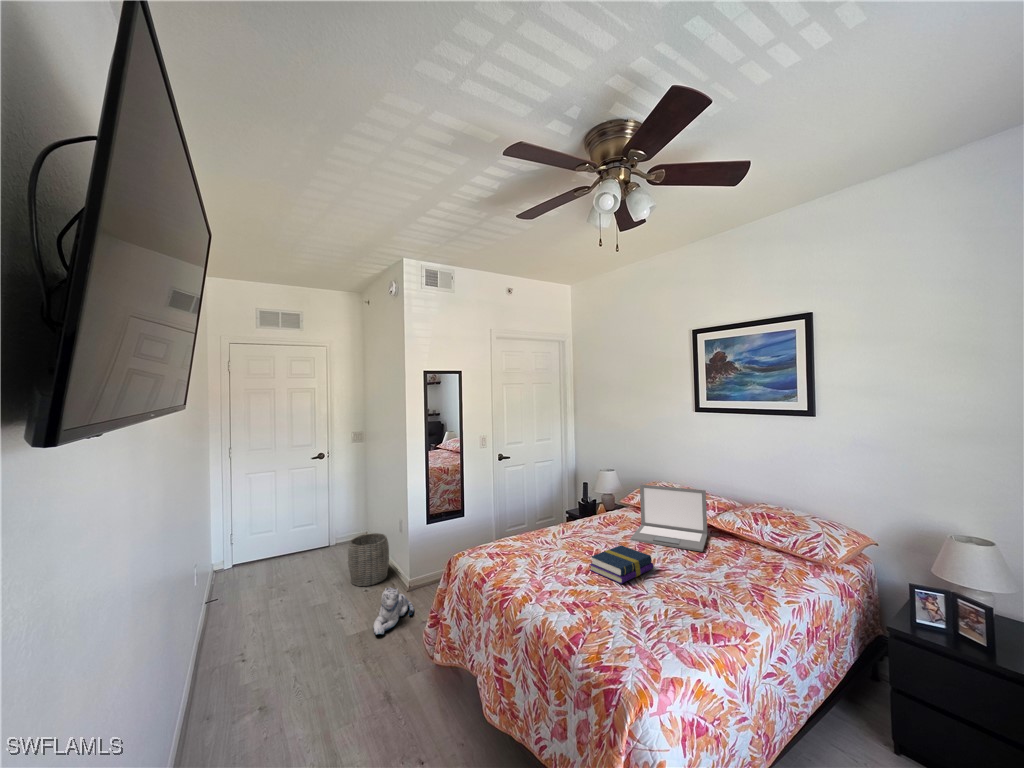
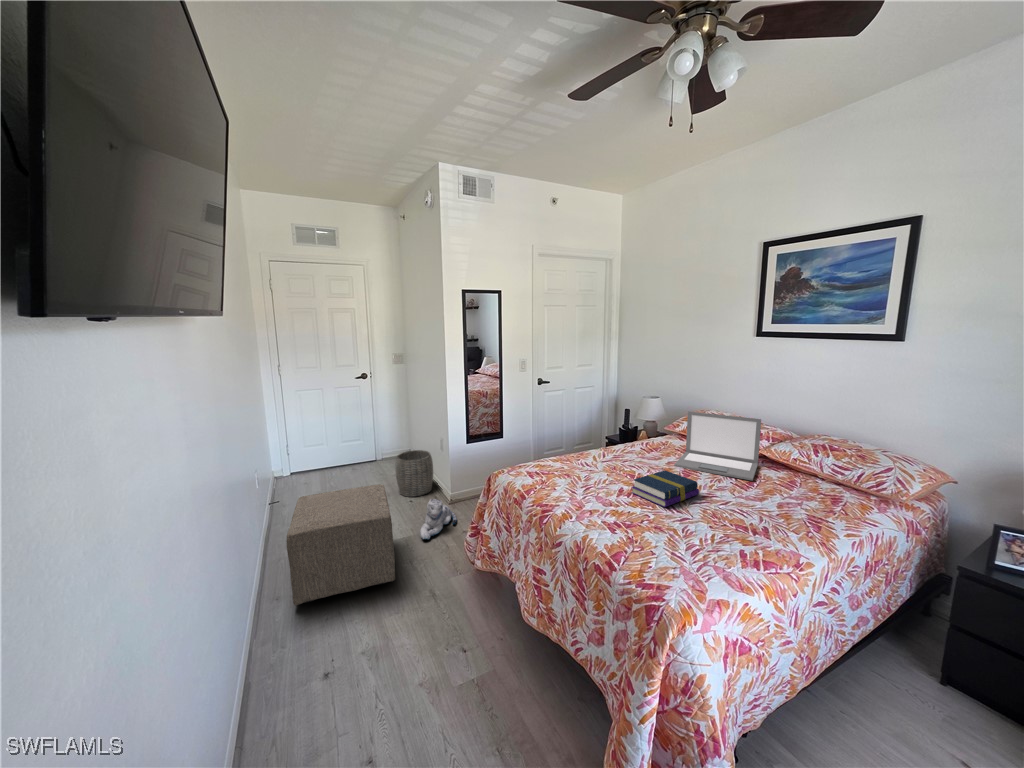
ottoman: none [223,574,345,726] -> present [286,484,395,605]

